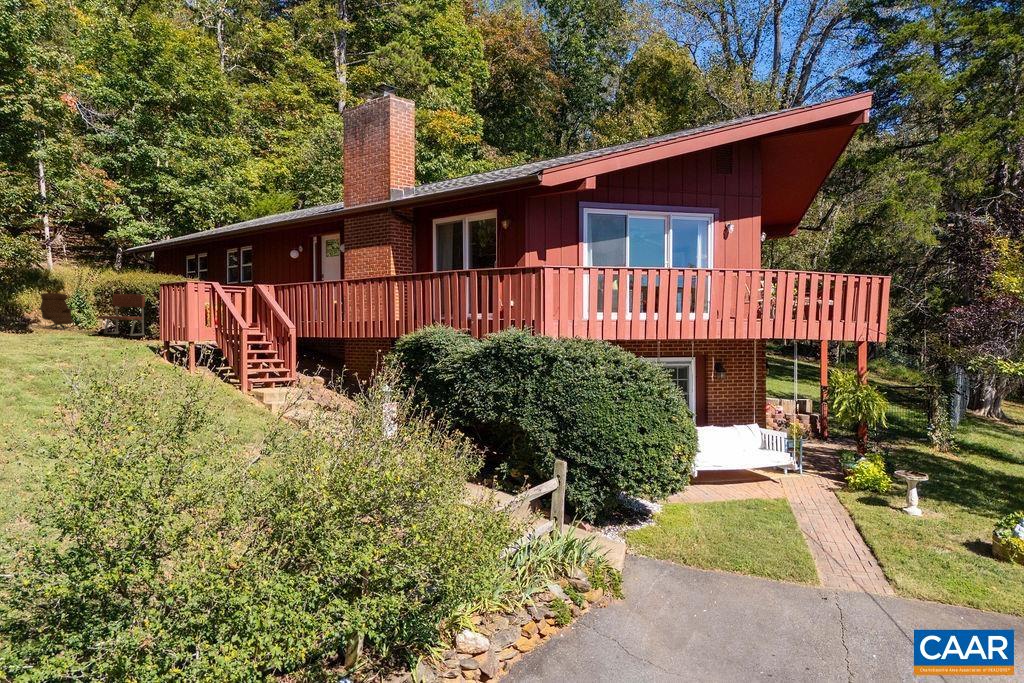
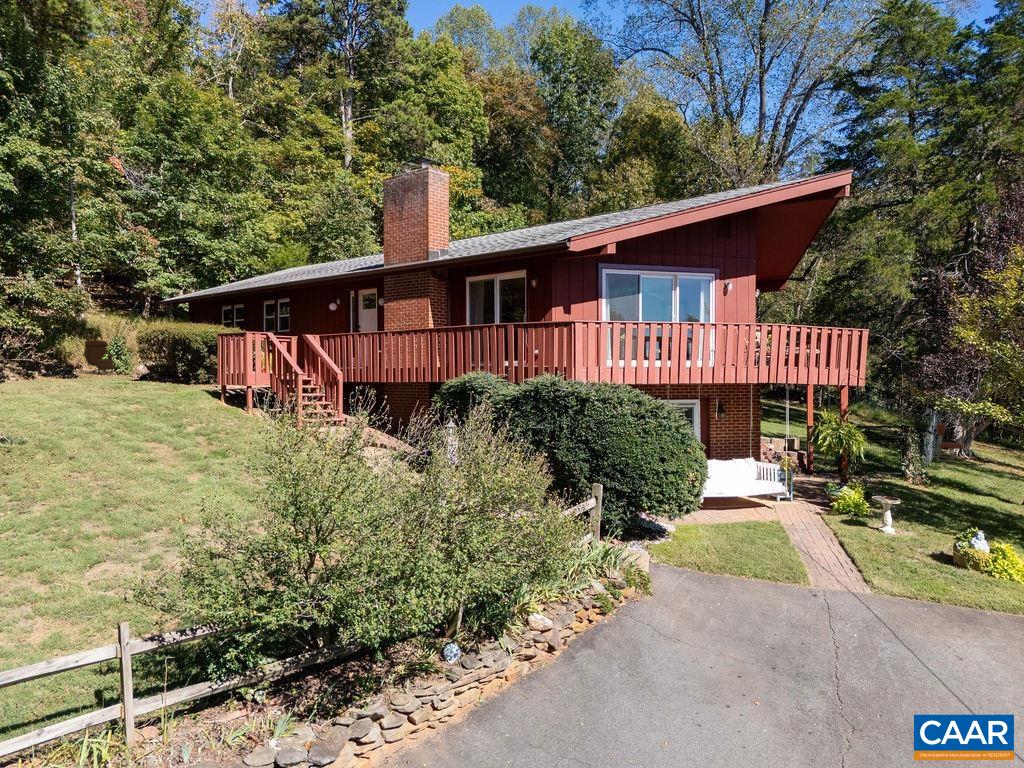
bench: present [97,294,145,336] -> present [937,423,963,463]

